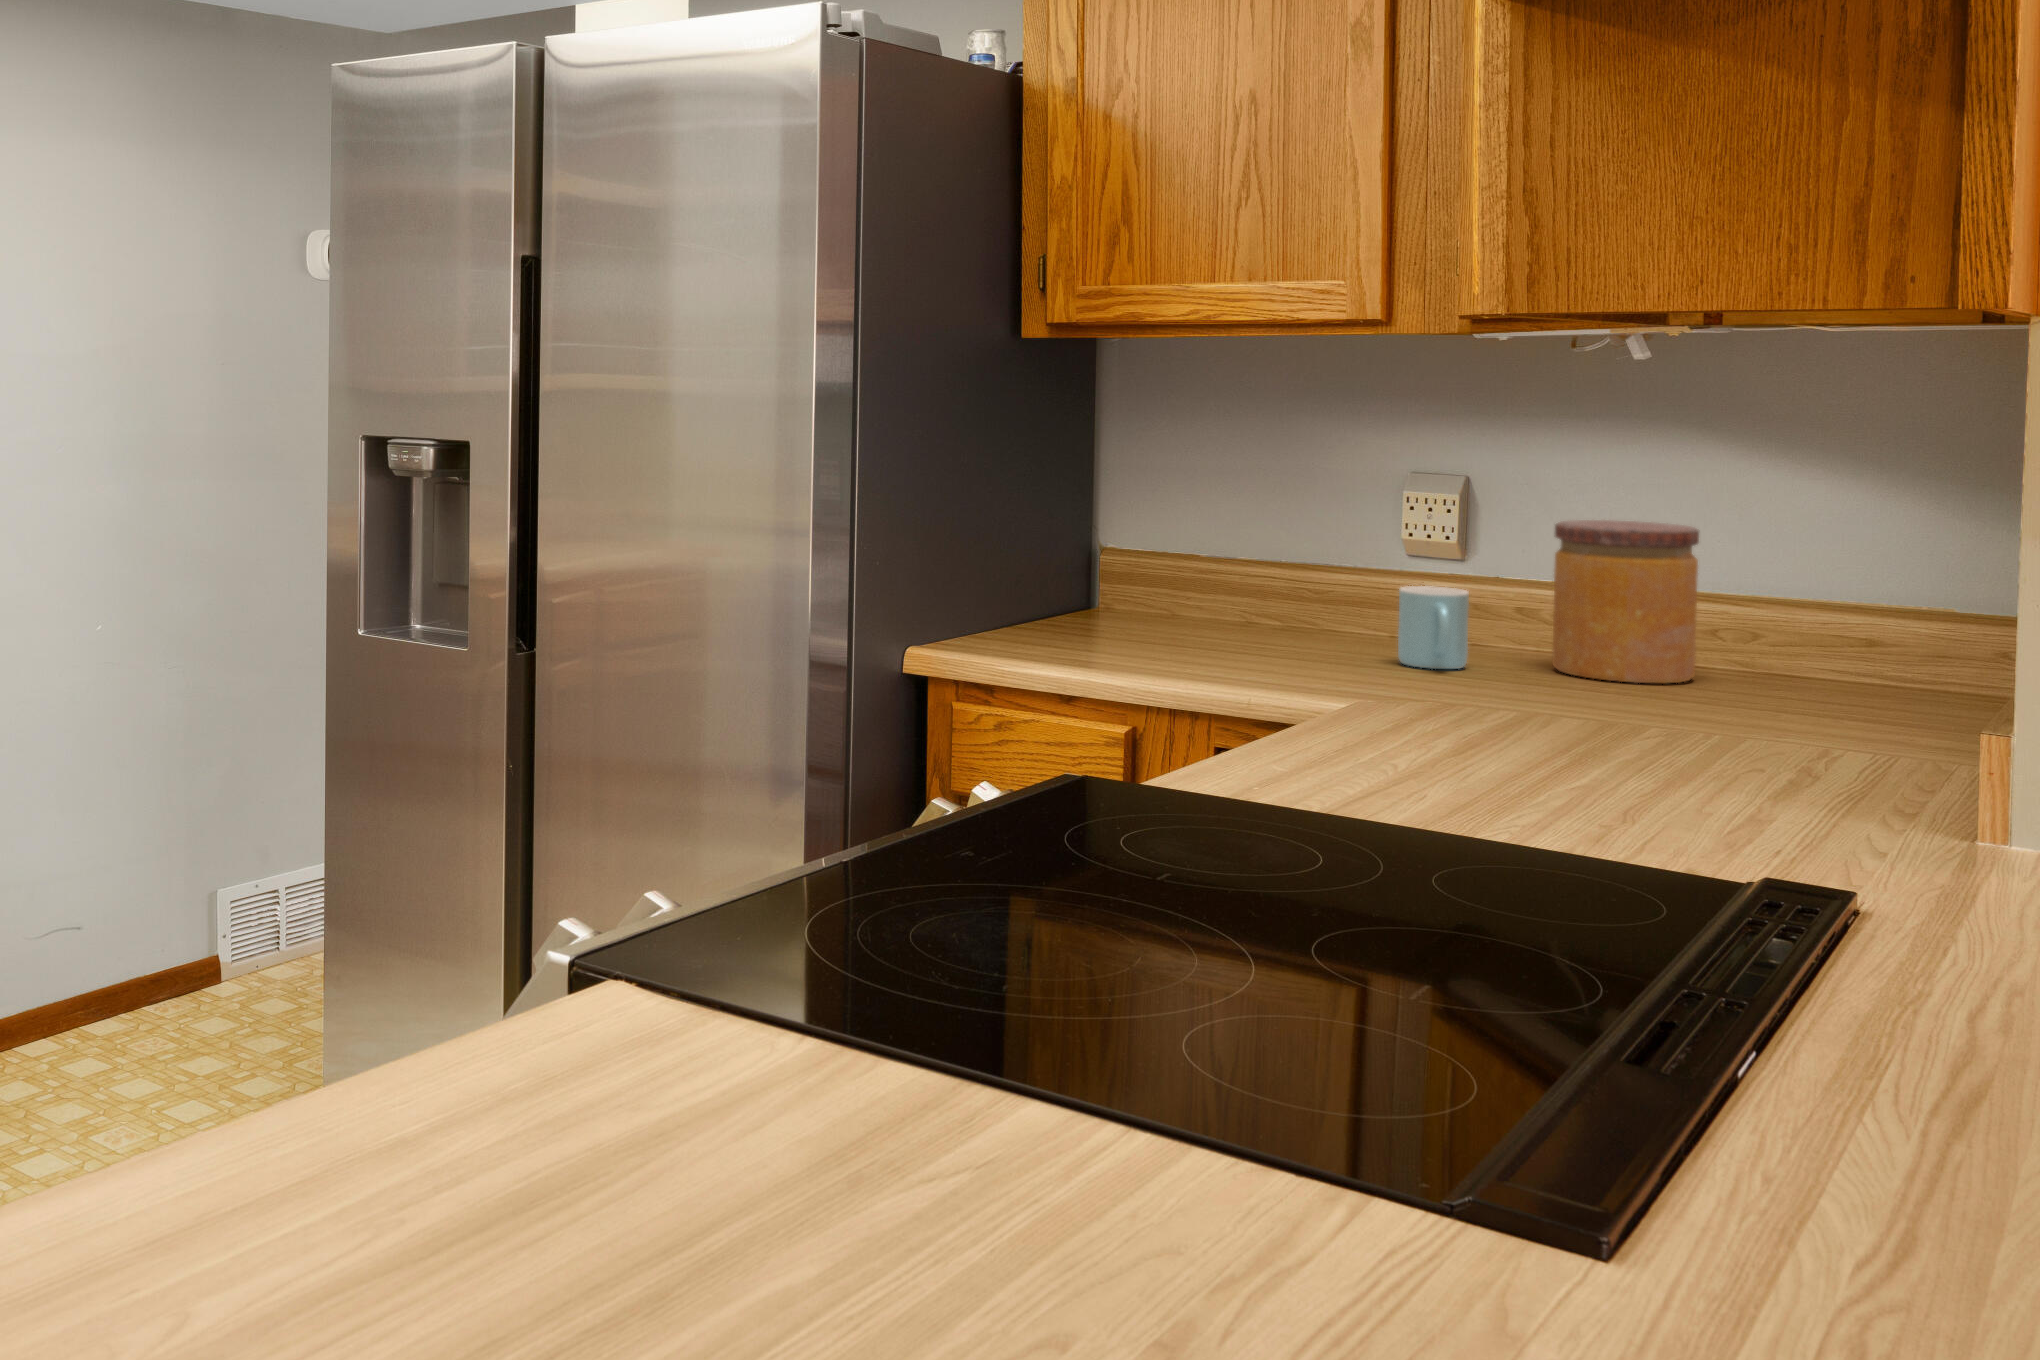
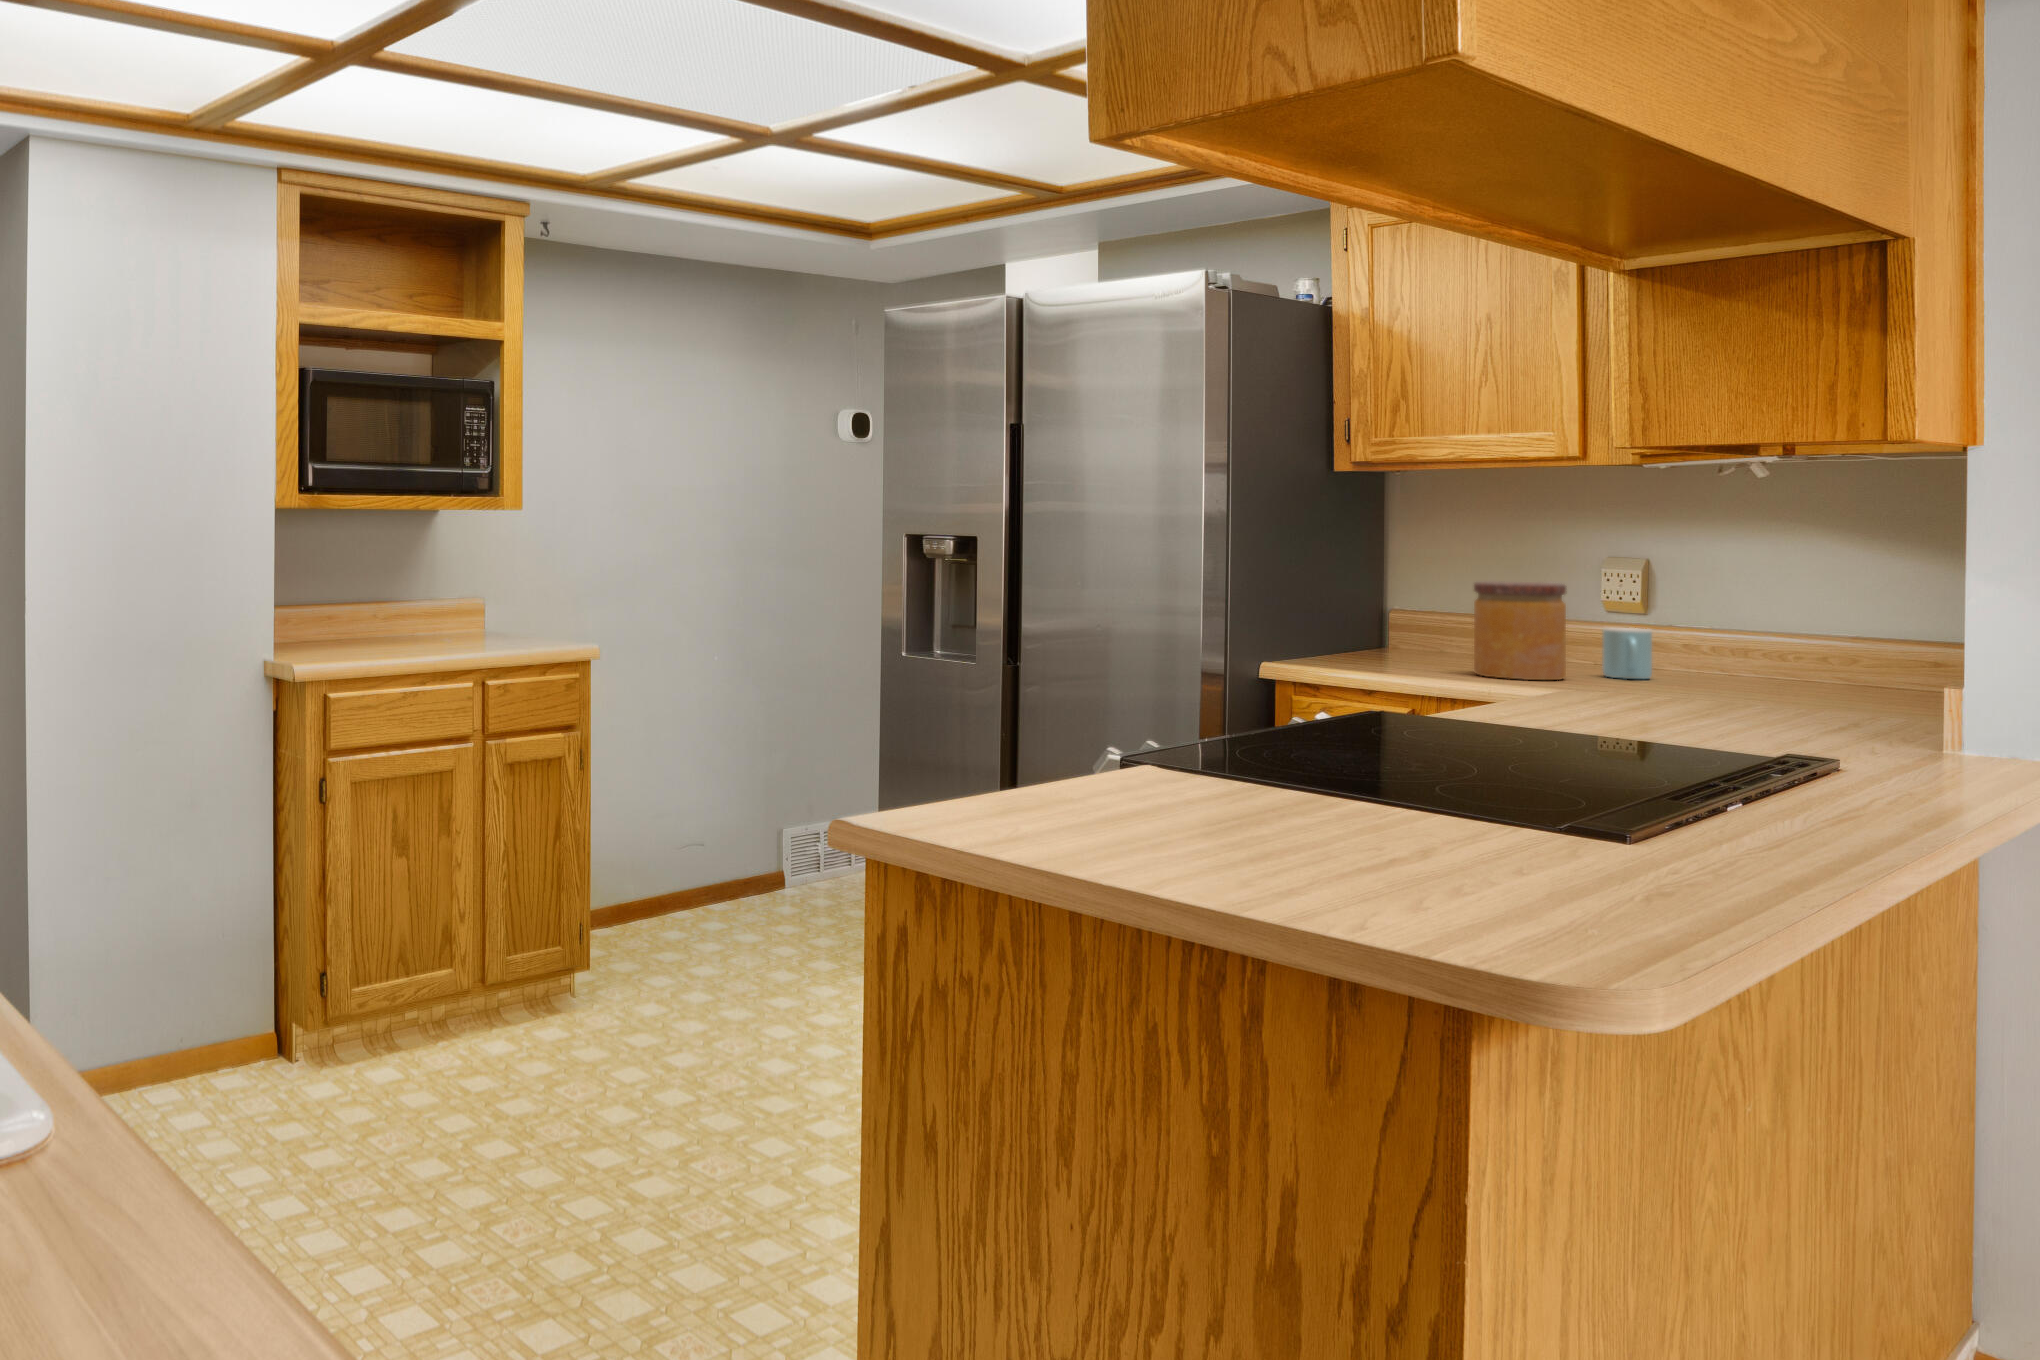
jar: present [1552,520,1699,683] -> present [1474,581,1566,680]

